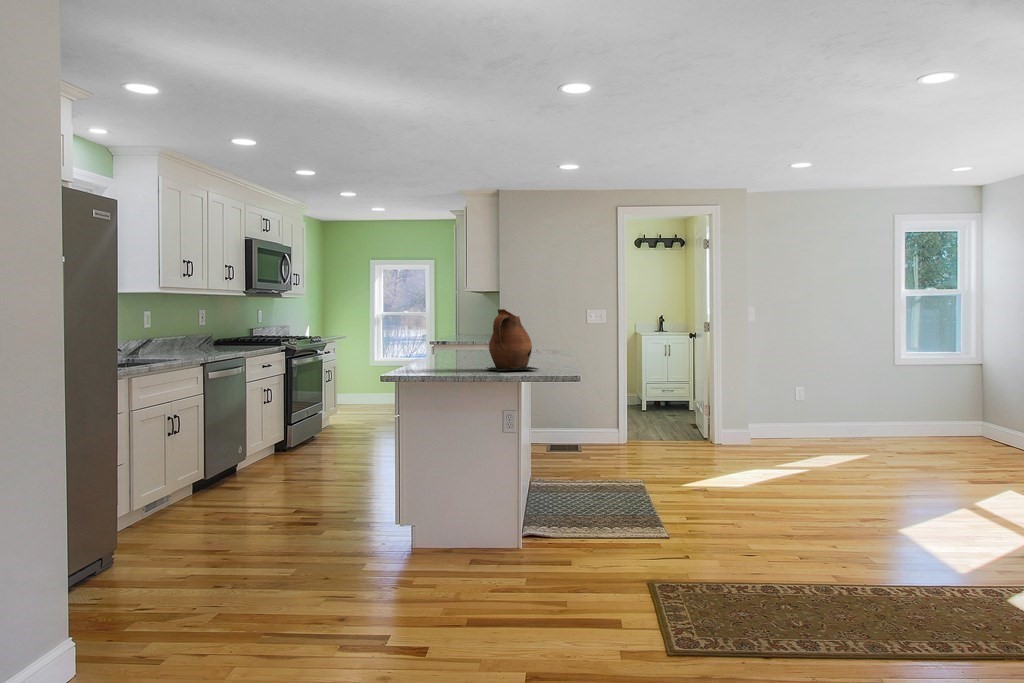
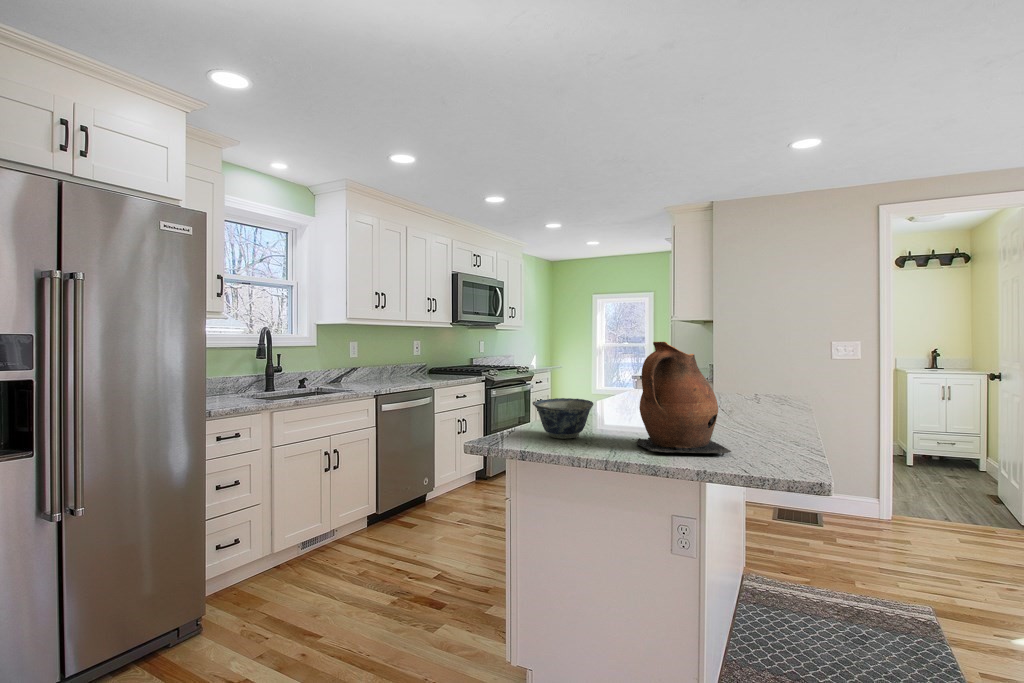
bowl: none [420,346,459,370] -> present [533,398,593,439]

